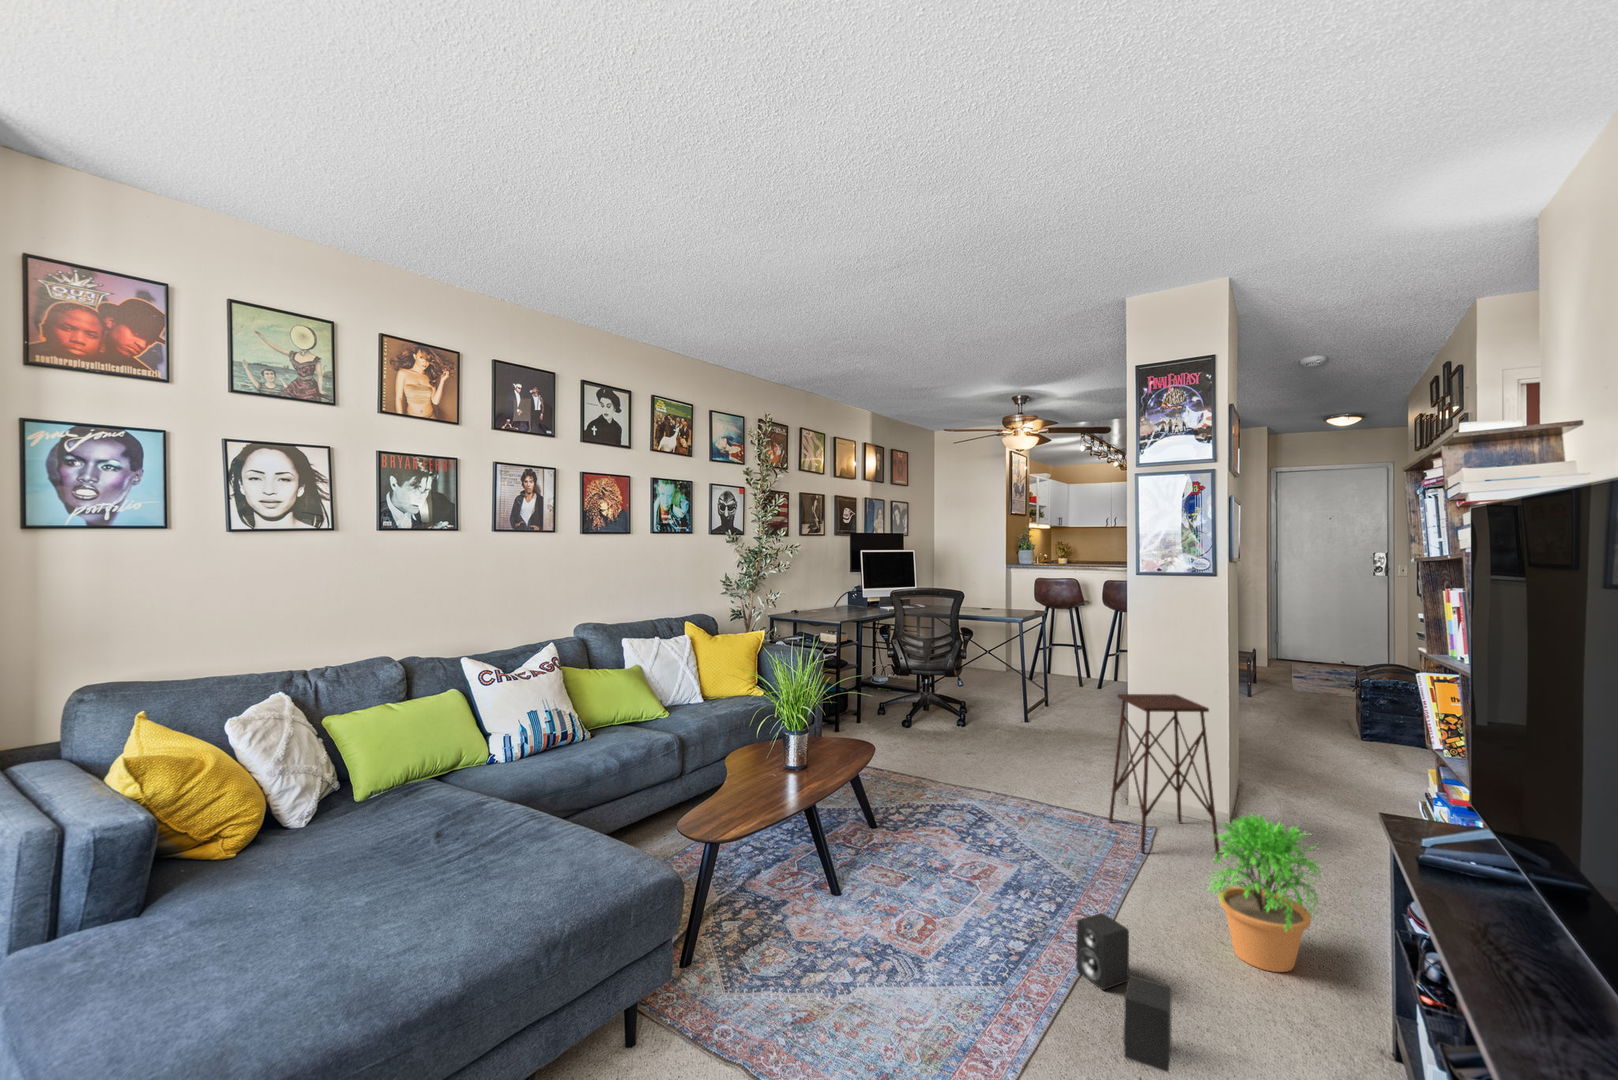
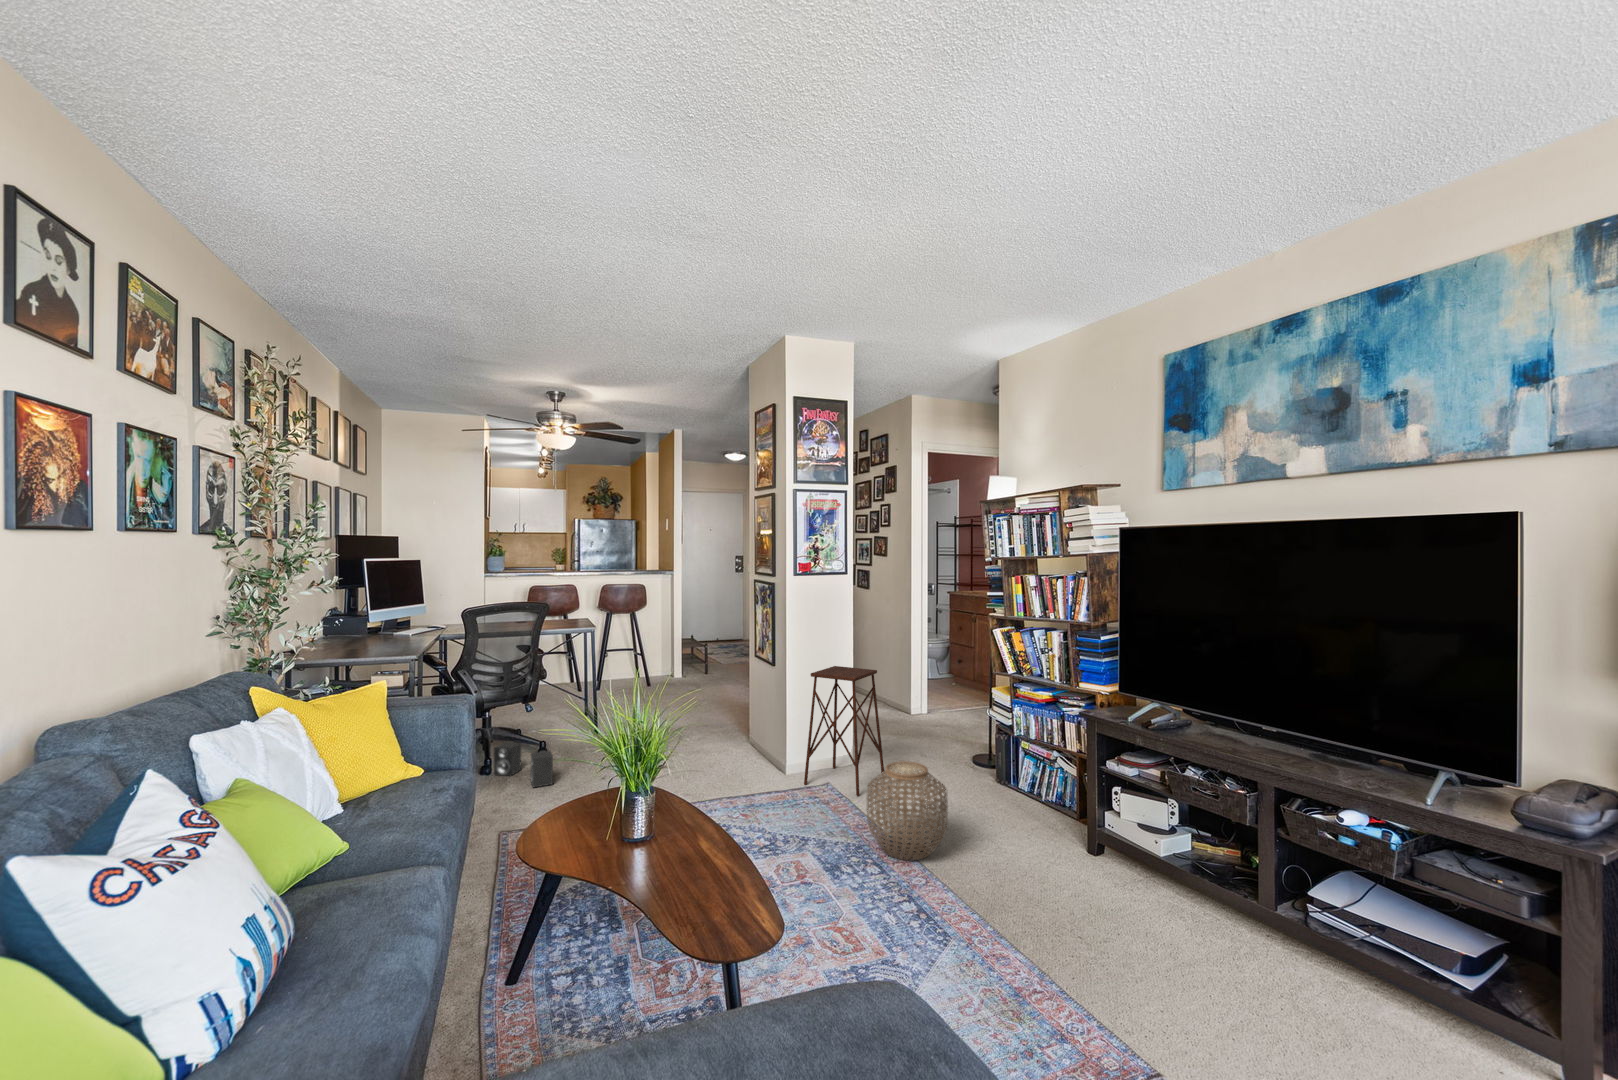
woven basket: none [1027,802,1130,925] -> present [867,761,948,860]
potted plant: present [1208,814,1321,972] -> none [958,728,1044,831]
speaker: present [1076,913,1172,1072] -> present [494,742,553,787]

